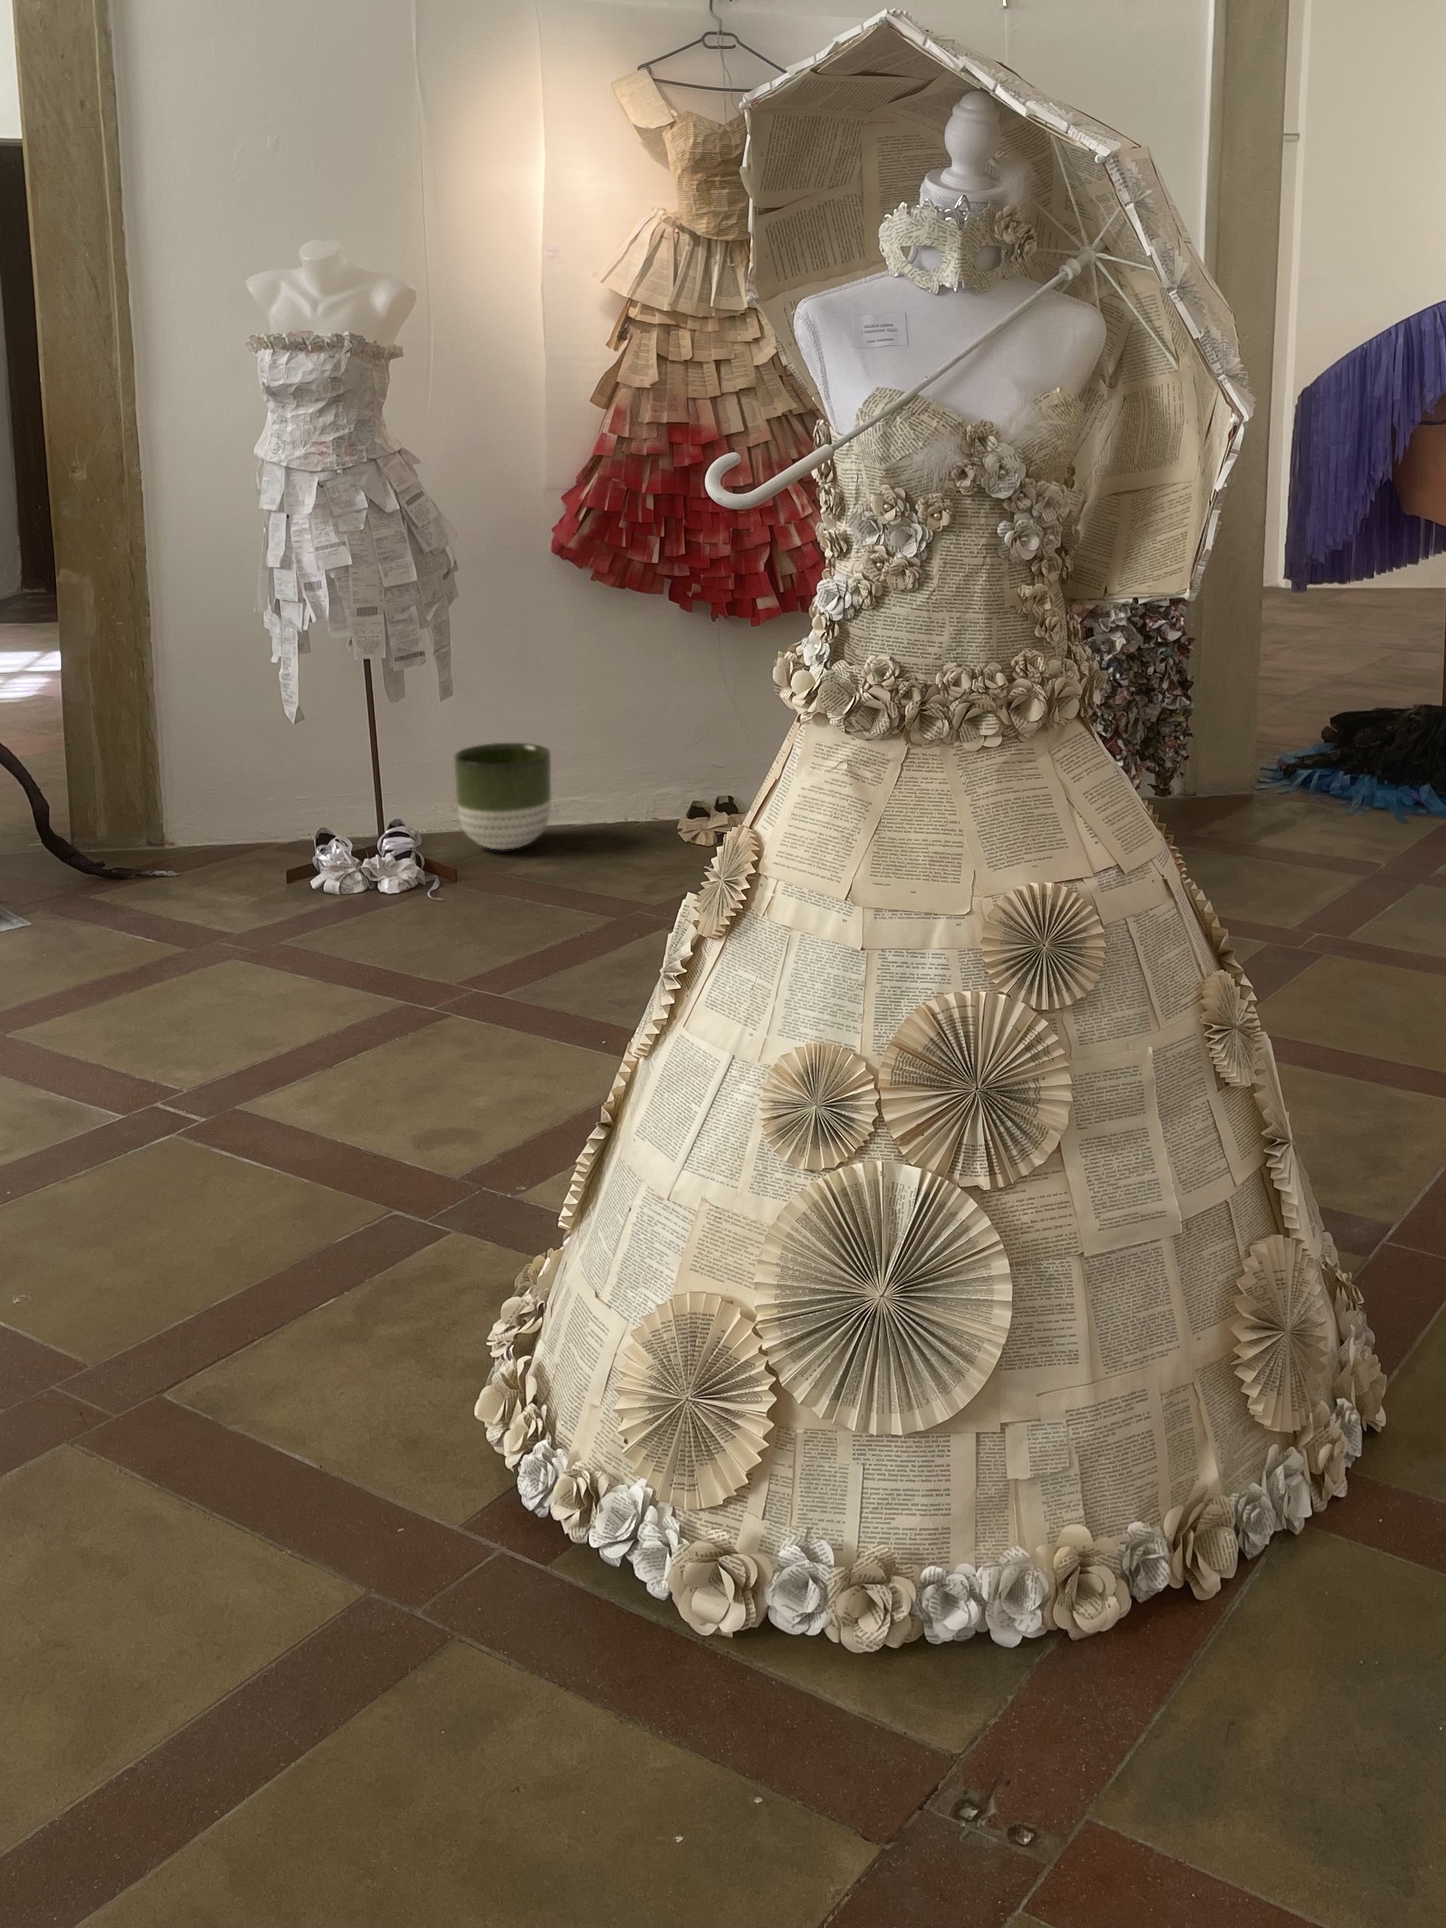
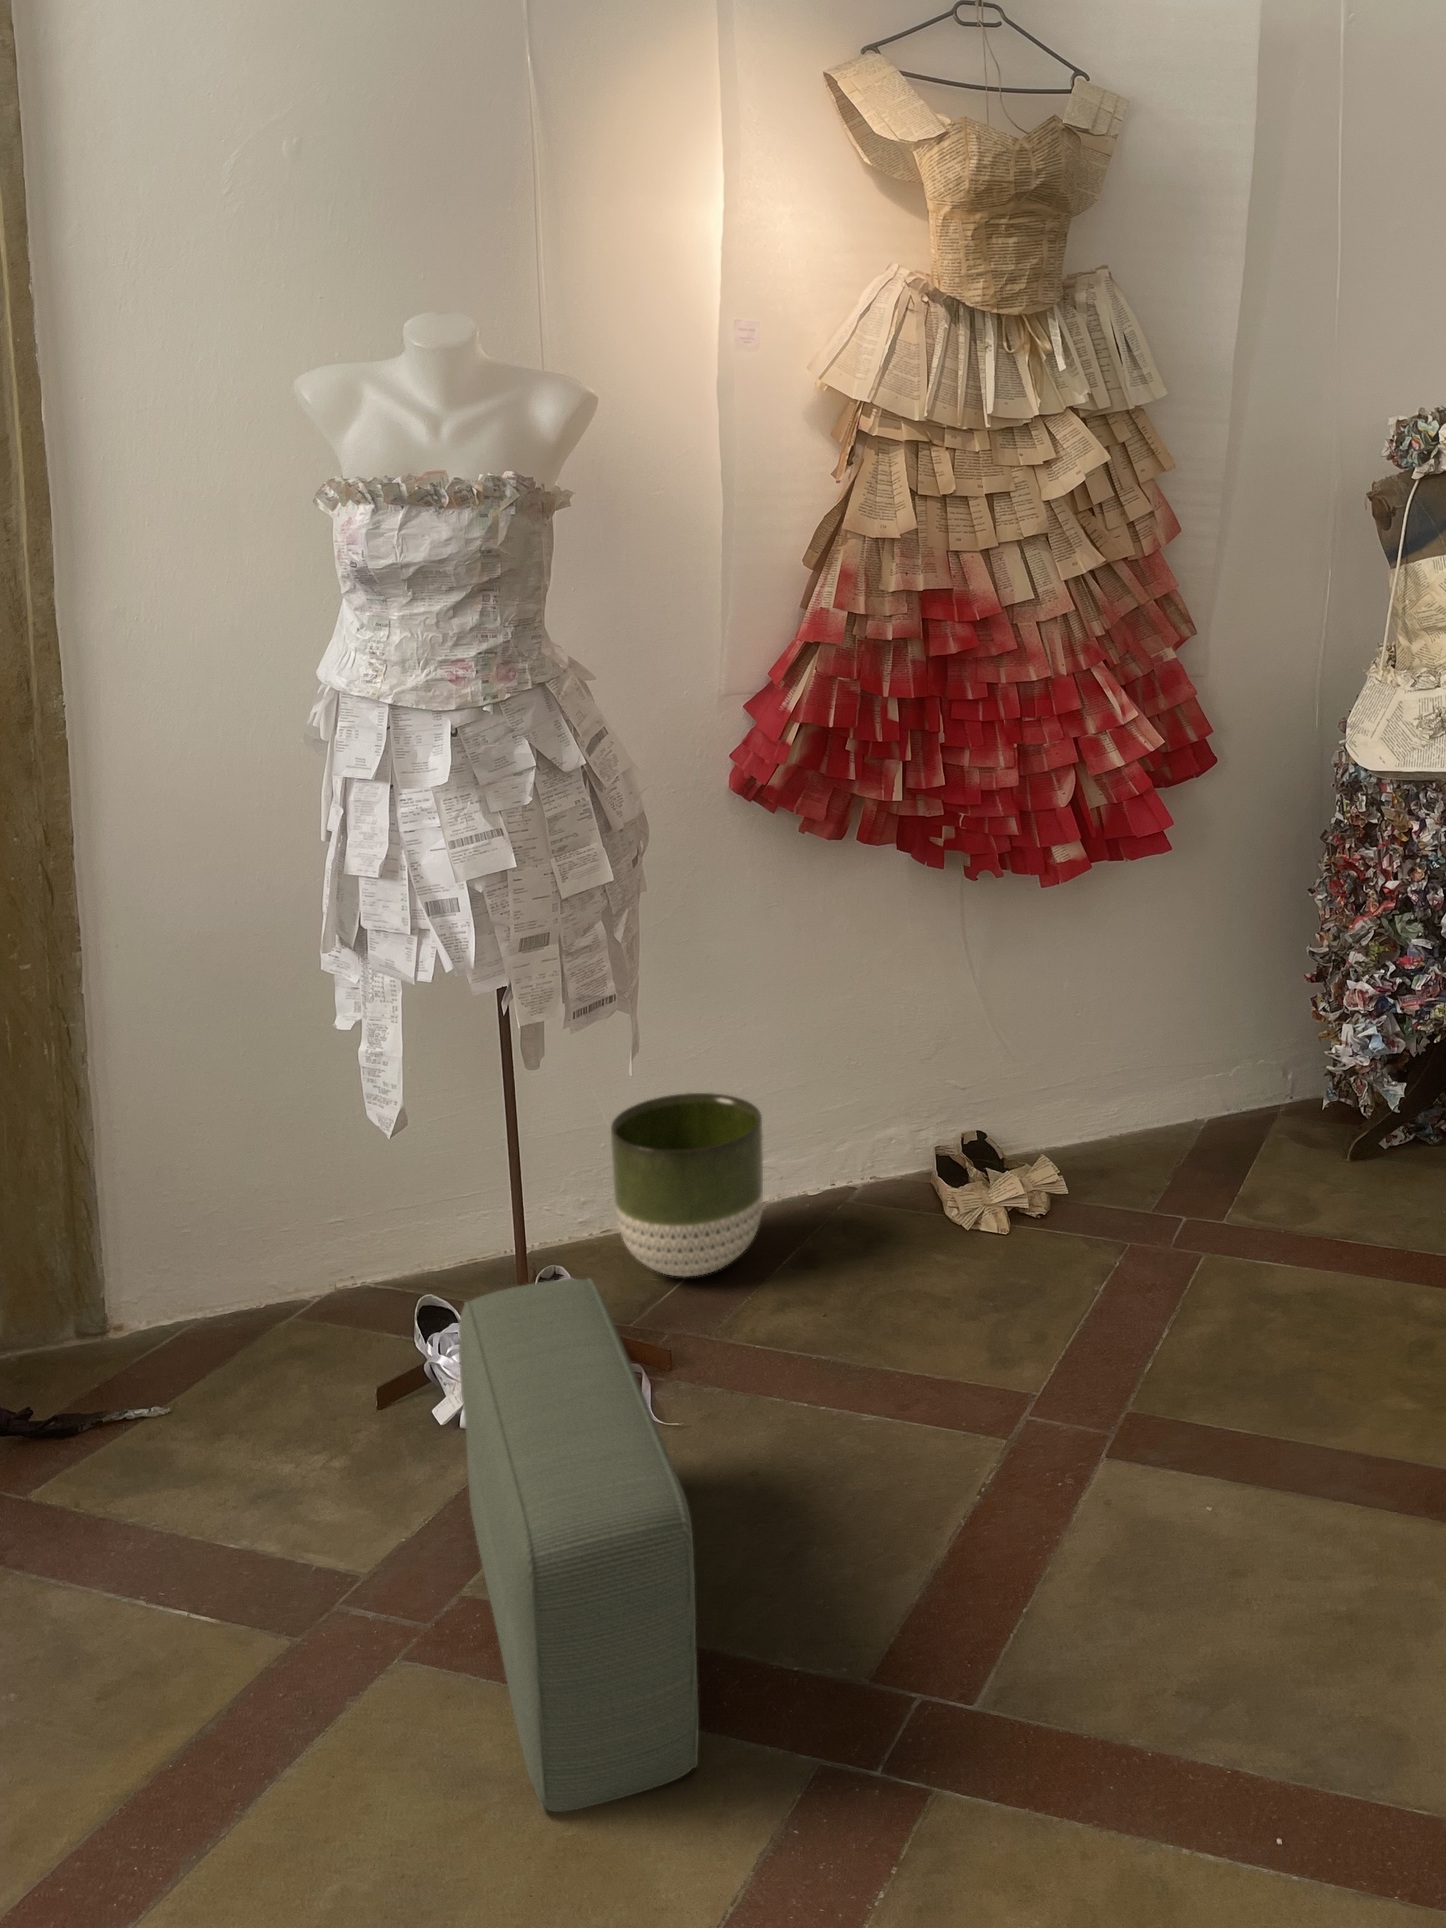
pouf: none [263,794,384,1006] -> present [459,1278,699,1812]

